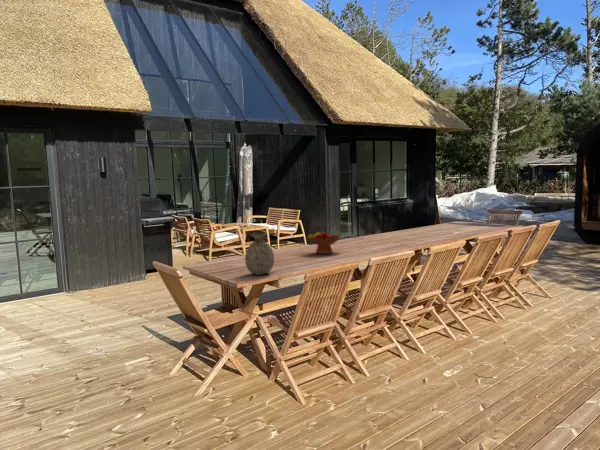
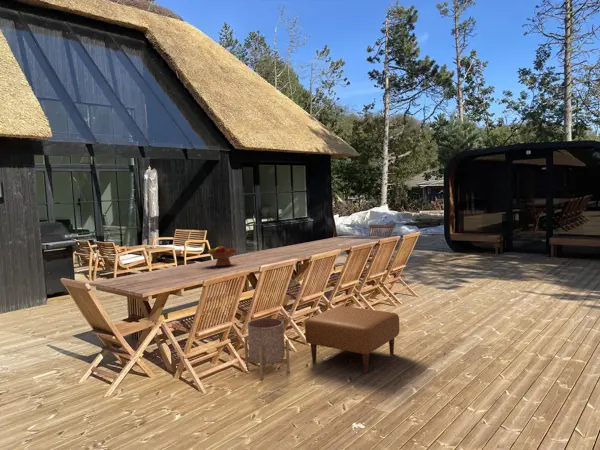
vase: present [245,233,274,275] -> none [149,247,176,284]
ottoman: none [421,309,539,396] -> present [305,306,399,373]
planter: none [349,320,402,393] -> present [244,318,290,380]

